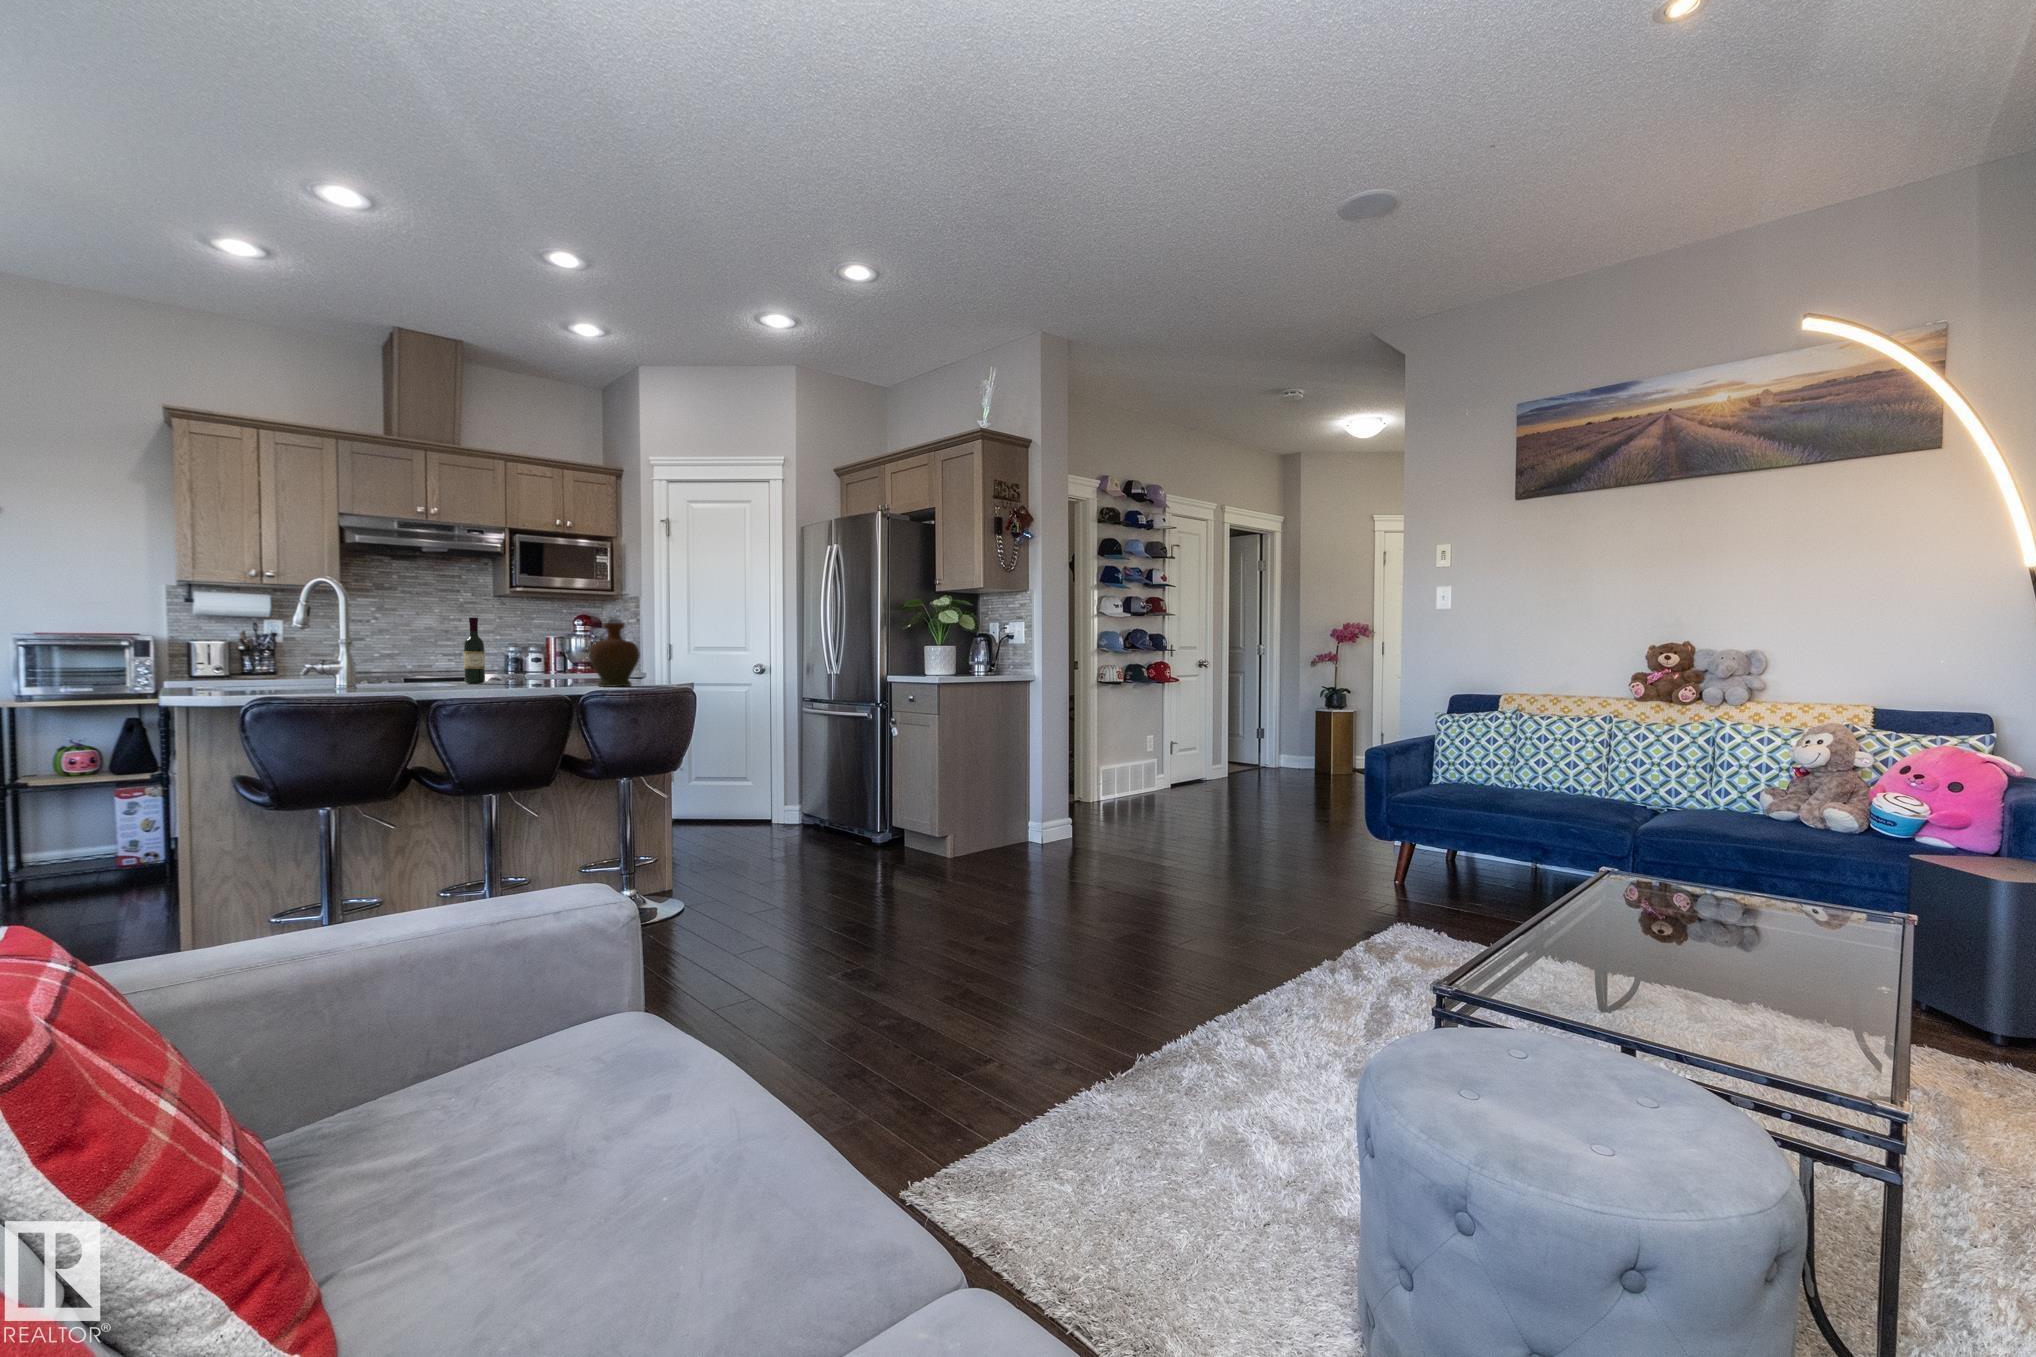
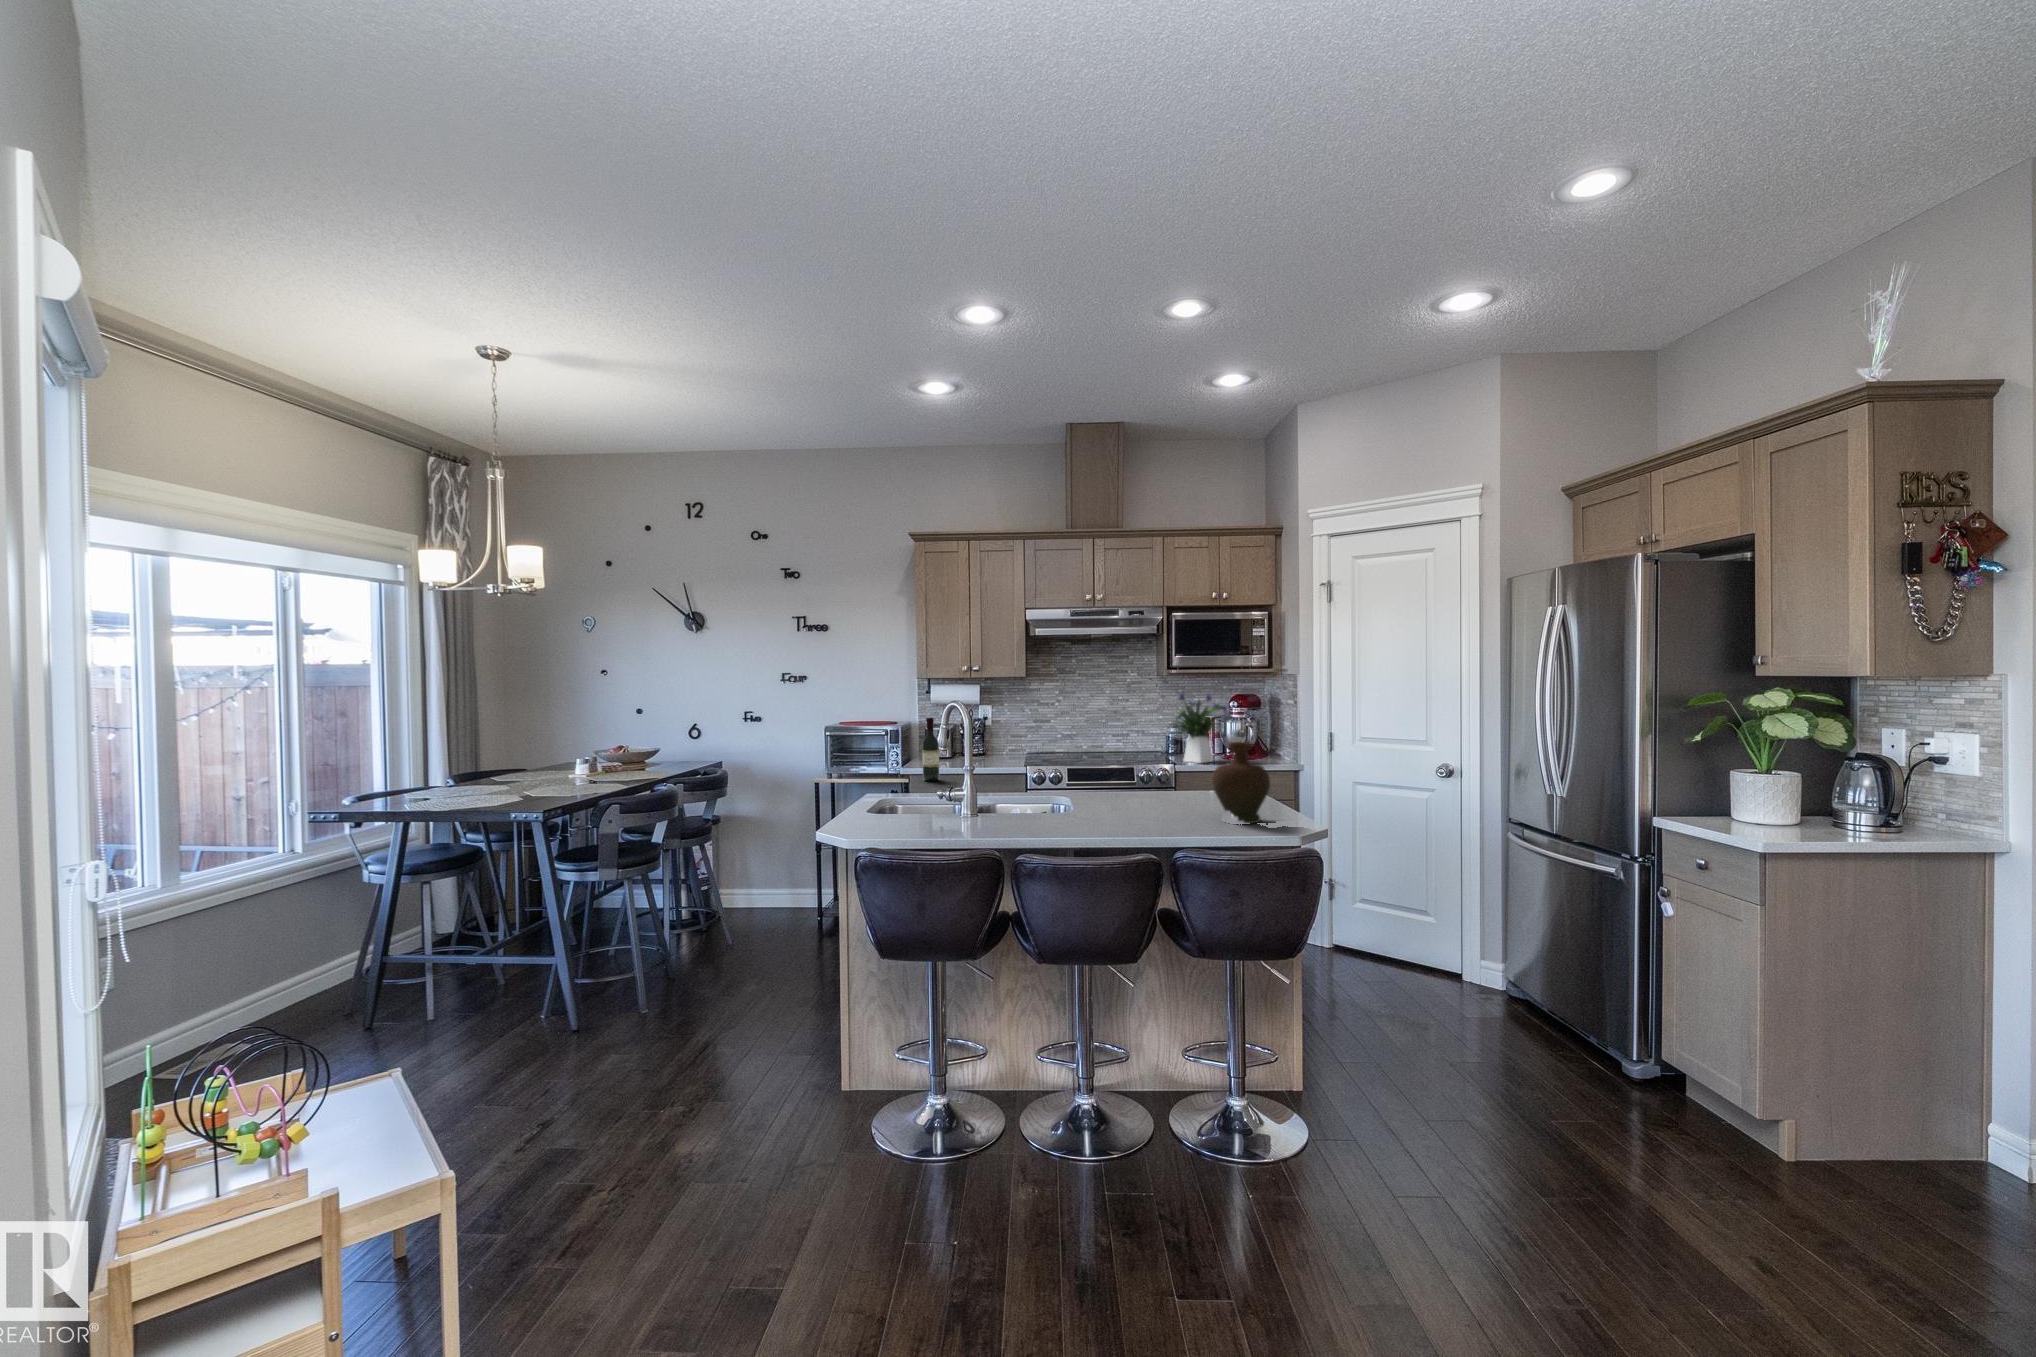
flower arrangement: none [500,608,576,675] -> present [1173,694,1227,763]
wine bottle: present [464,618,485,684] -> present [922,718,939,781]

